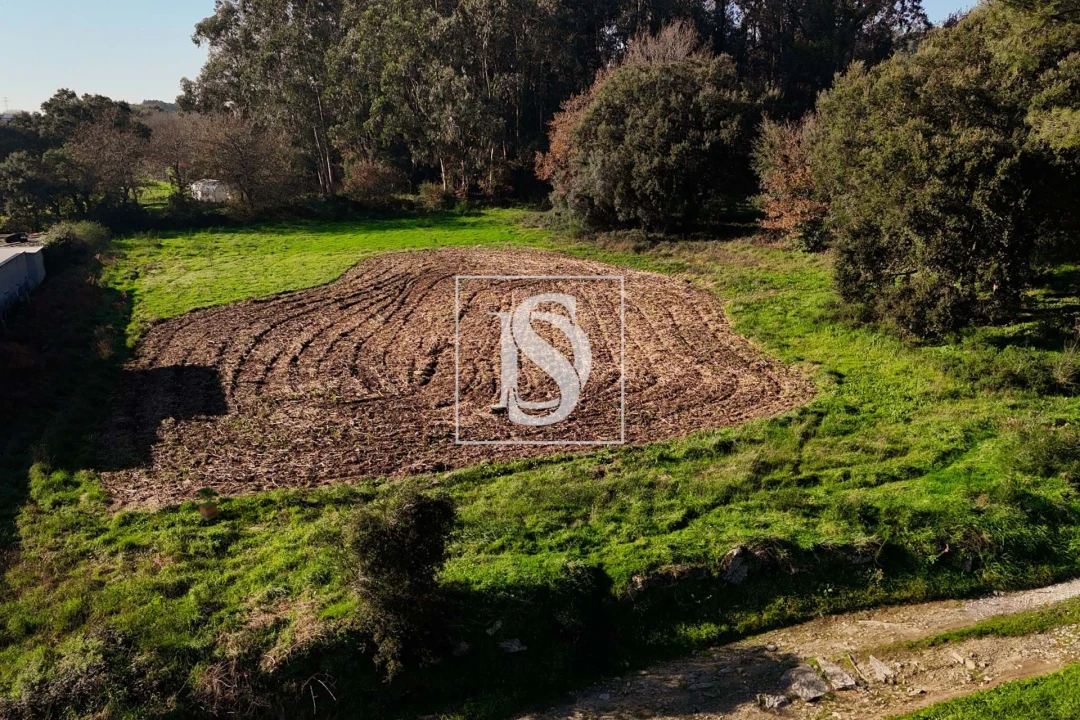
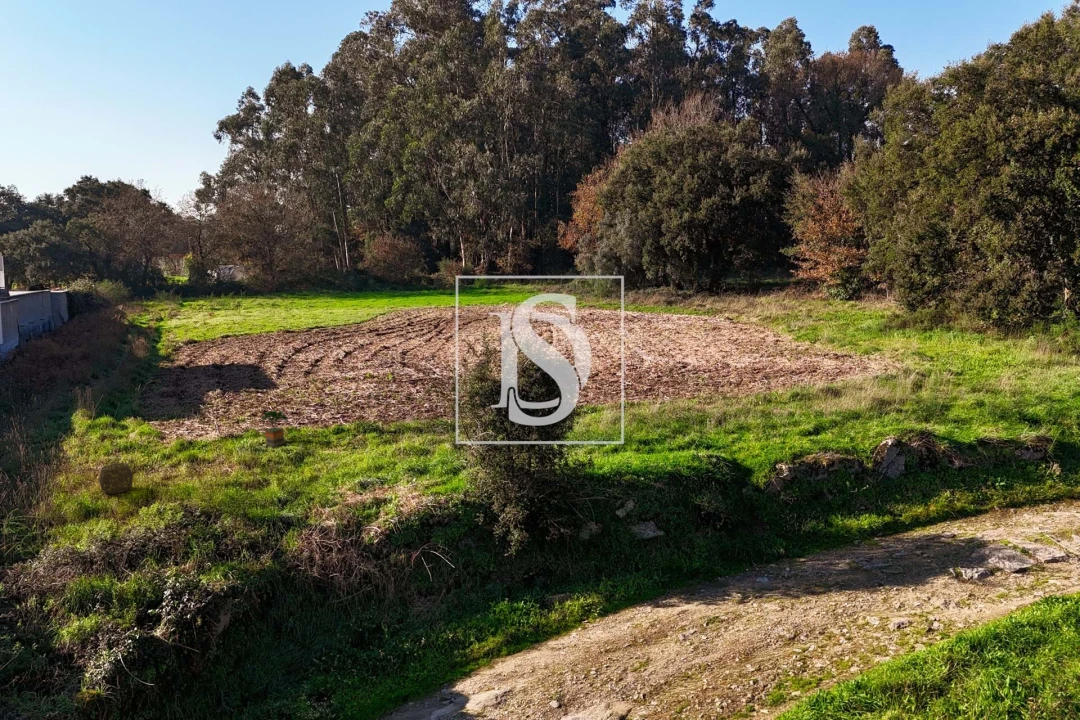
woven basket: none [44,568,75,599] -> present [99,463,133,494]

